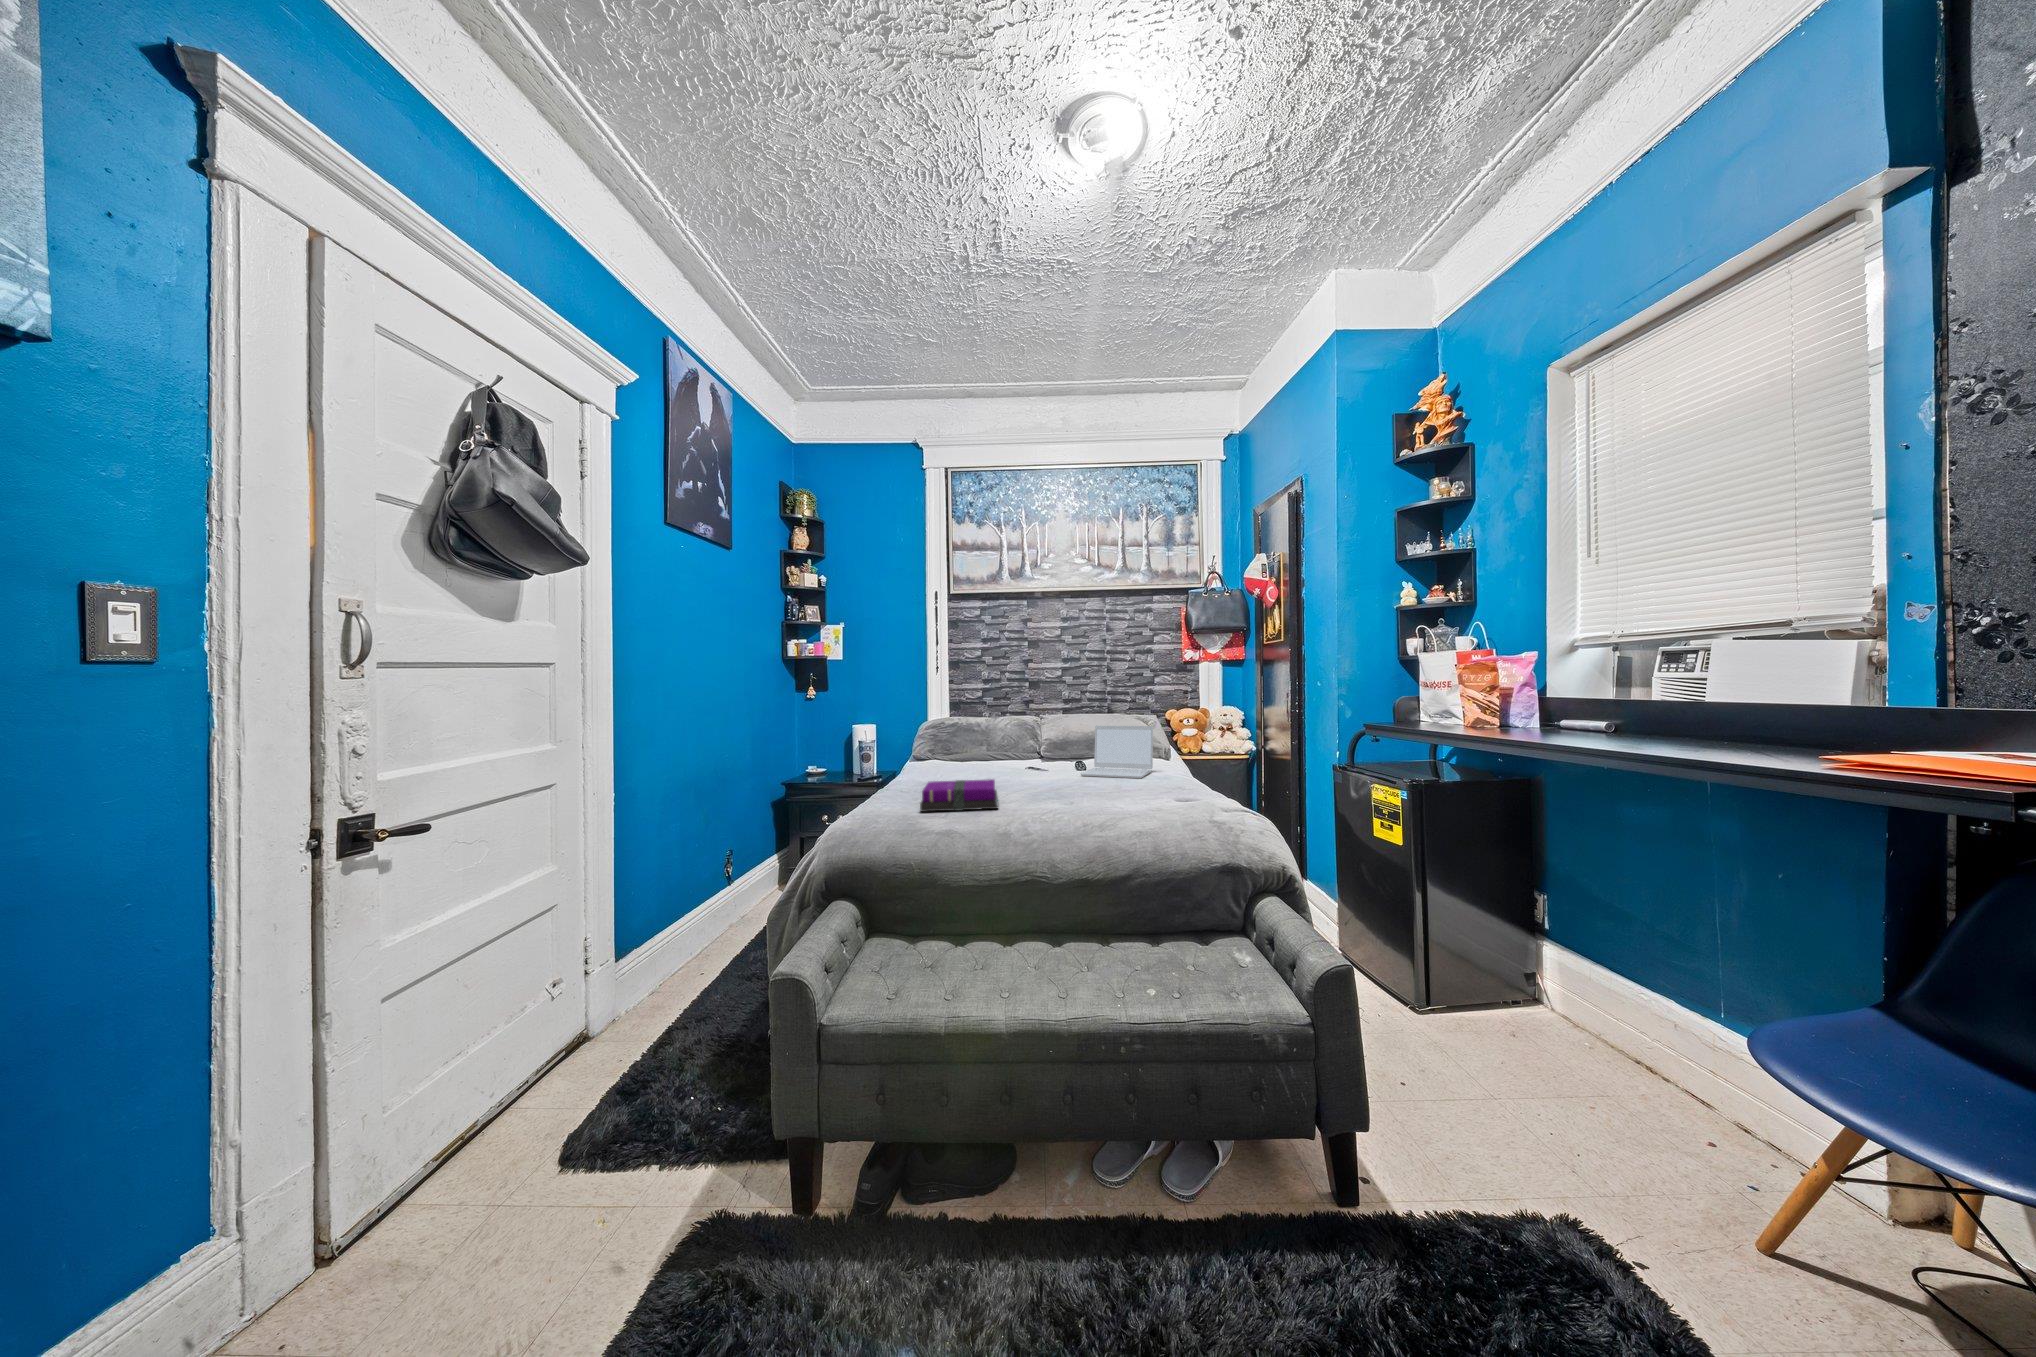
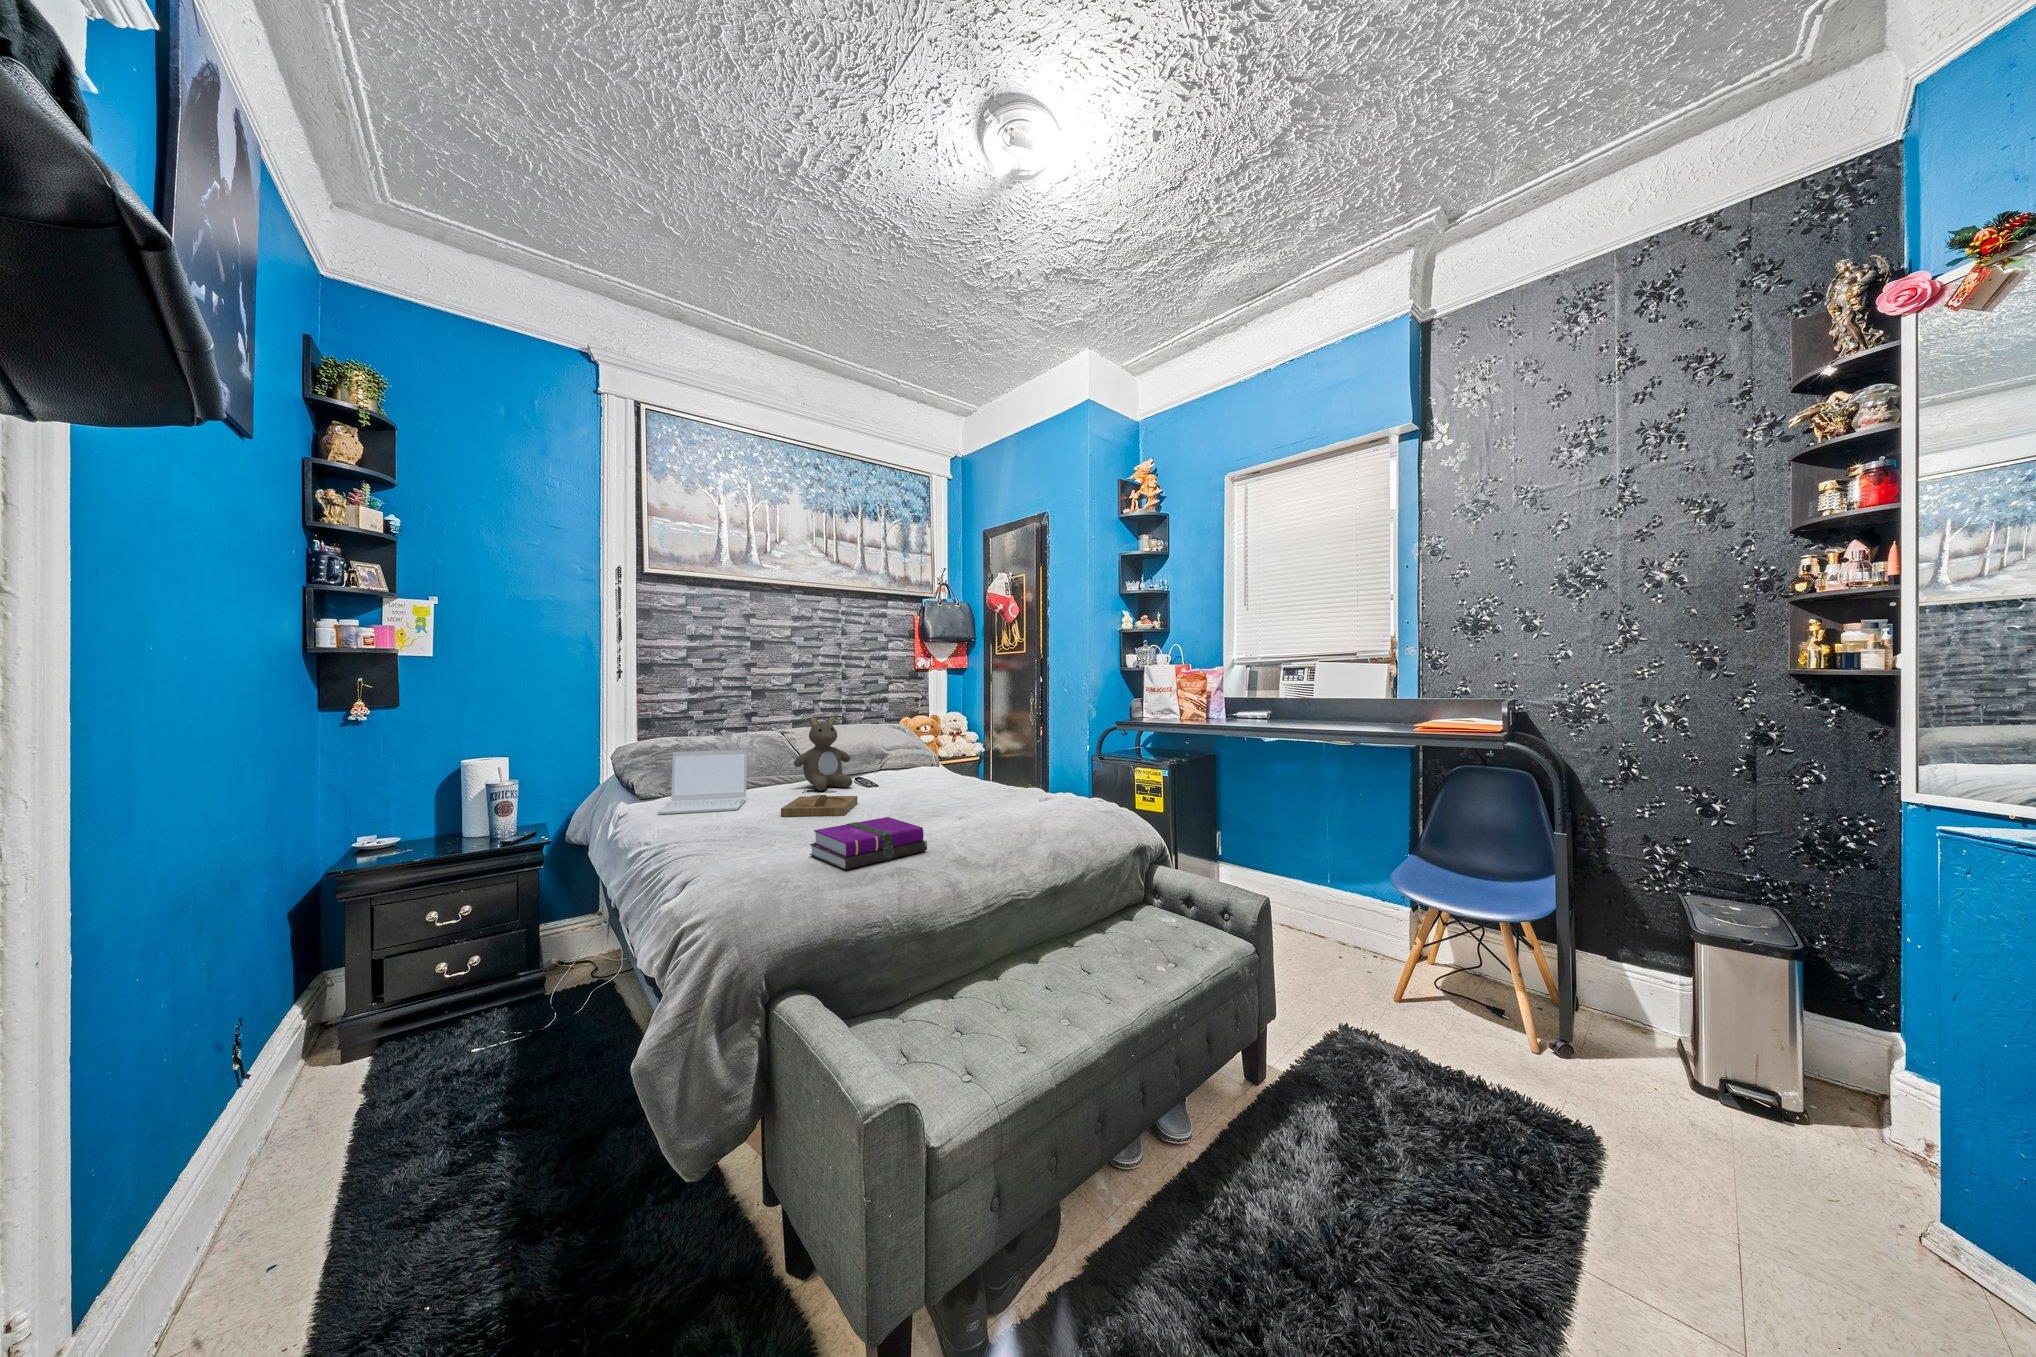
teddy bear: none [1028,701,1077,763] -> present [794,716,852,791]
laptop: present [1081,726,1153,778] -> present [658,750,747,814]
tray: none [974,764,1044,781] -> present [781,795,857,816]

